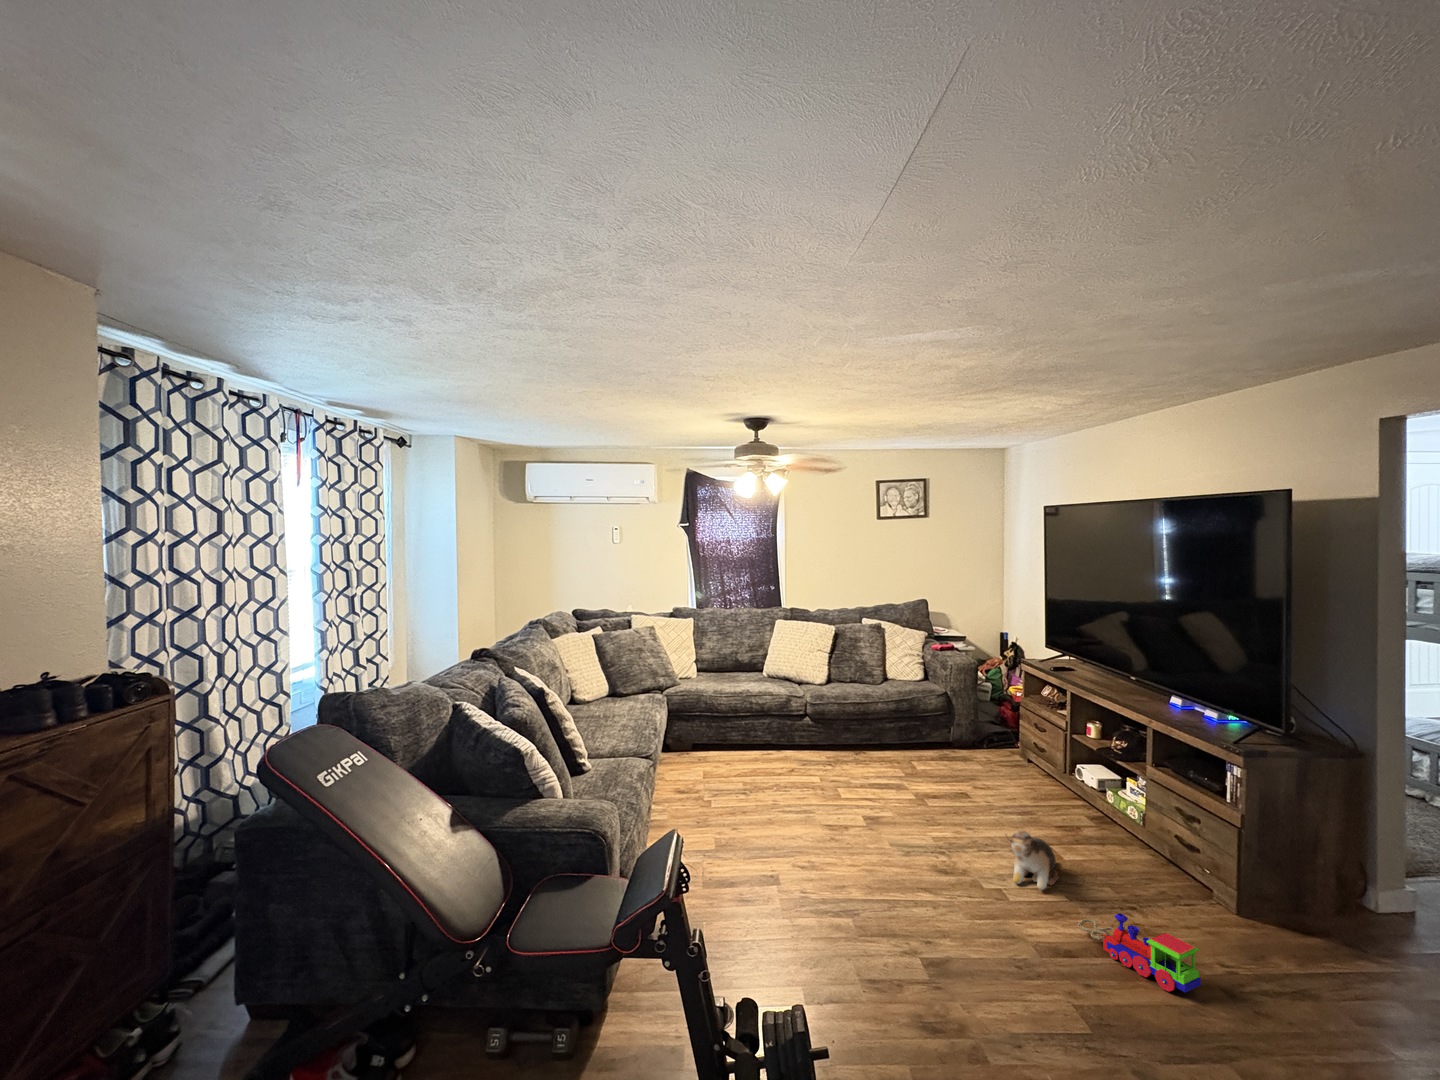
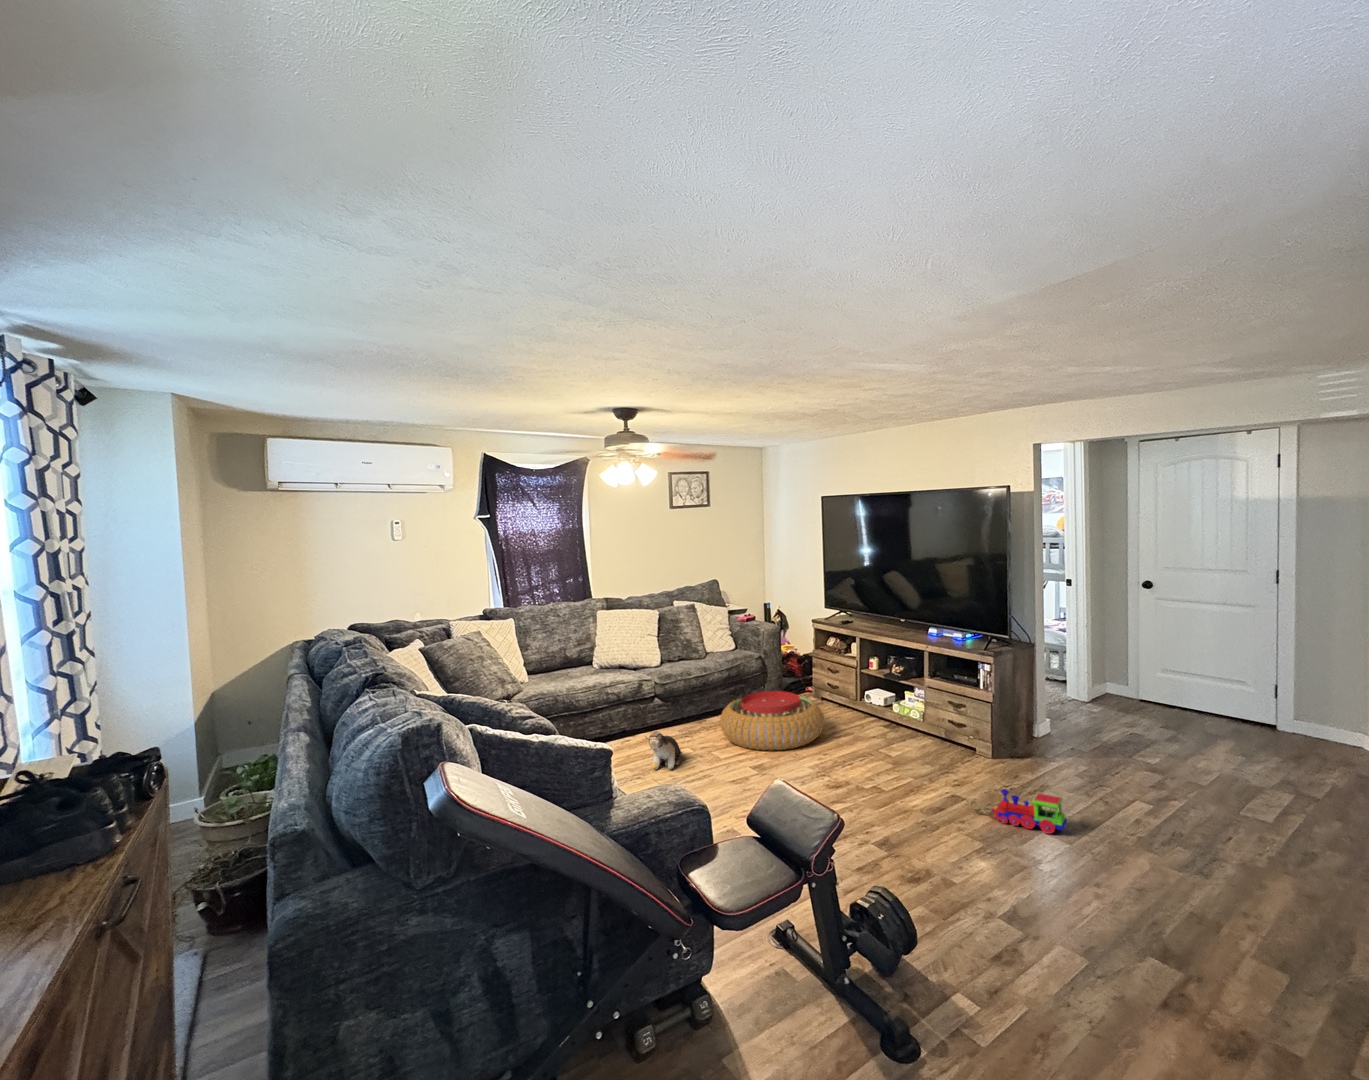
pouf: none [859,732,982,803] -> present [720,691,824,750]
plush toy: present [1006,831,1058,890] -> present [645,731,682,770]

